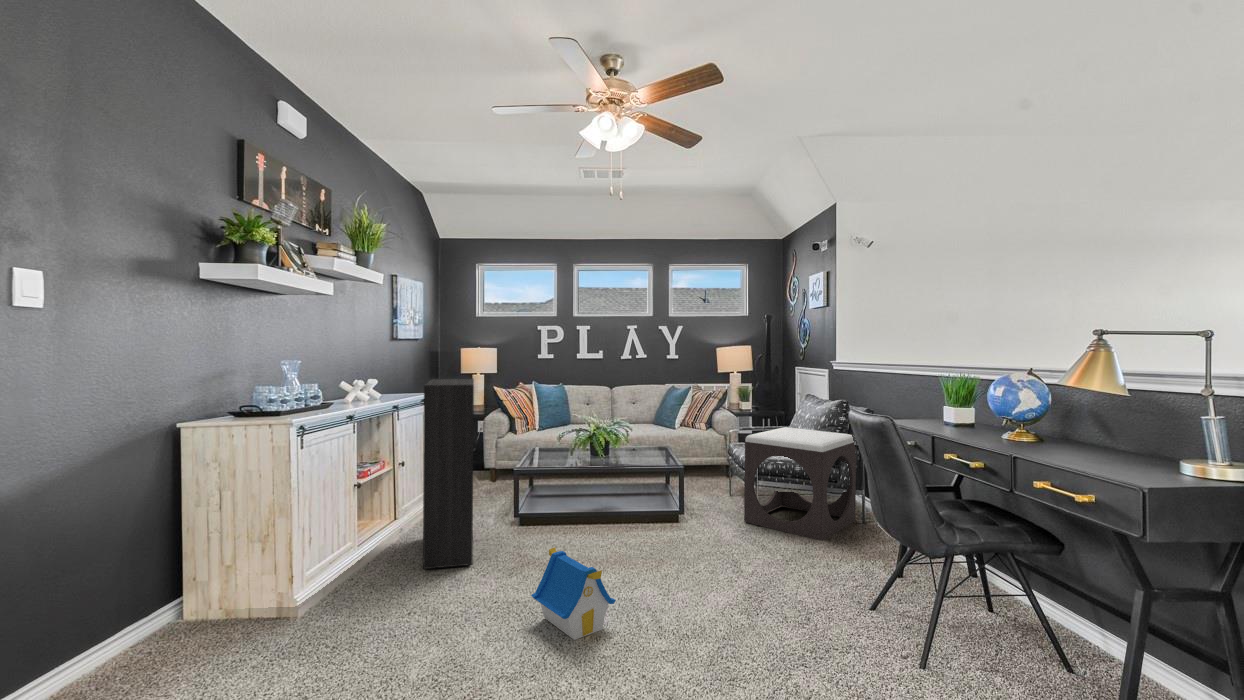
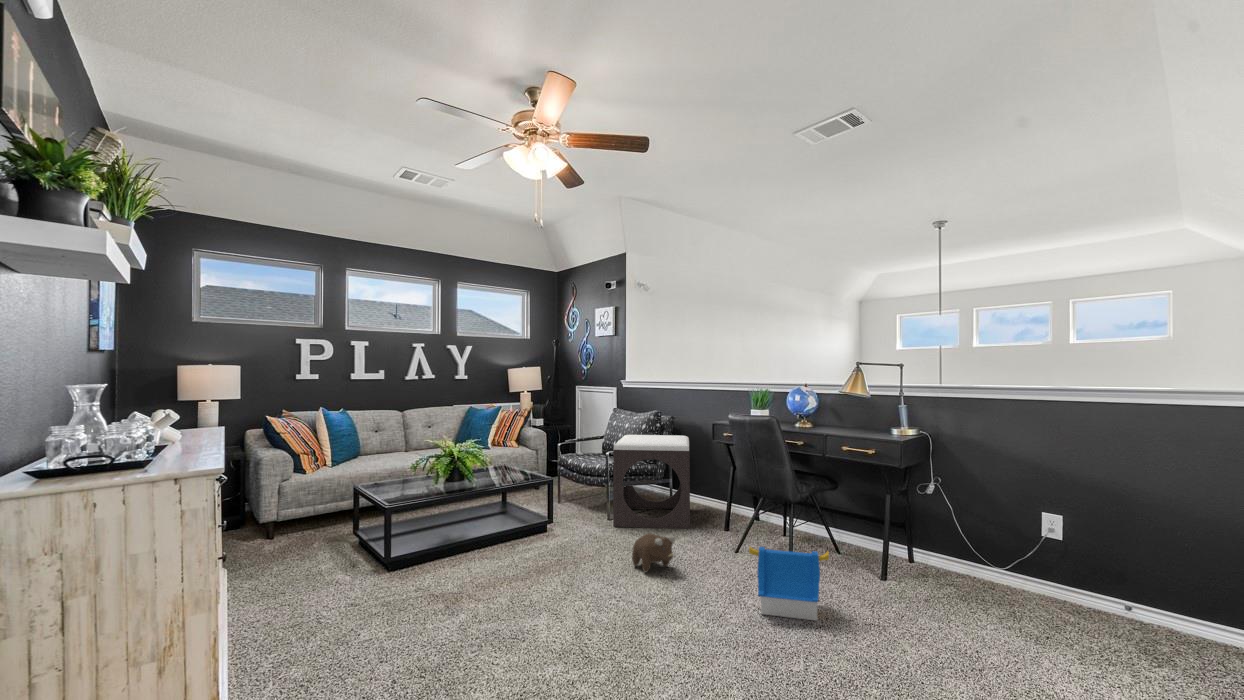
bookcase: present [400,378,474,569] -> none [220,398,402,655]
plush toy: none [704,532,742,571] -> present [632,533,676,572]
toy house: present [531,548,616,640] -> present [749,546,829,621]

